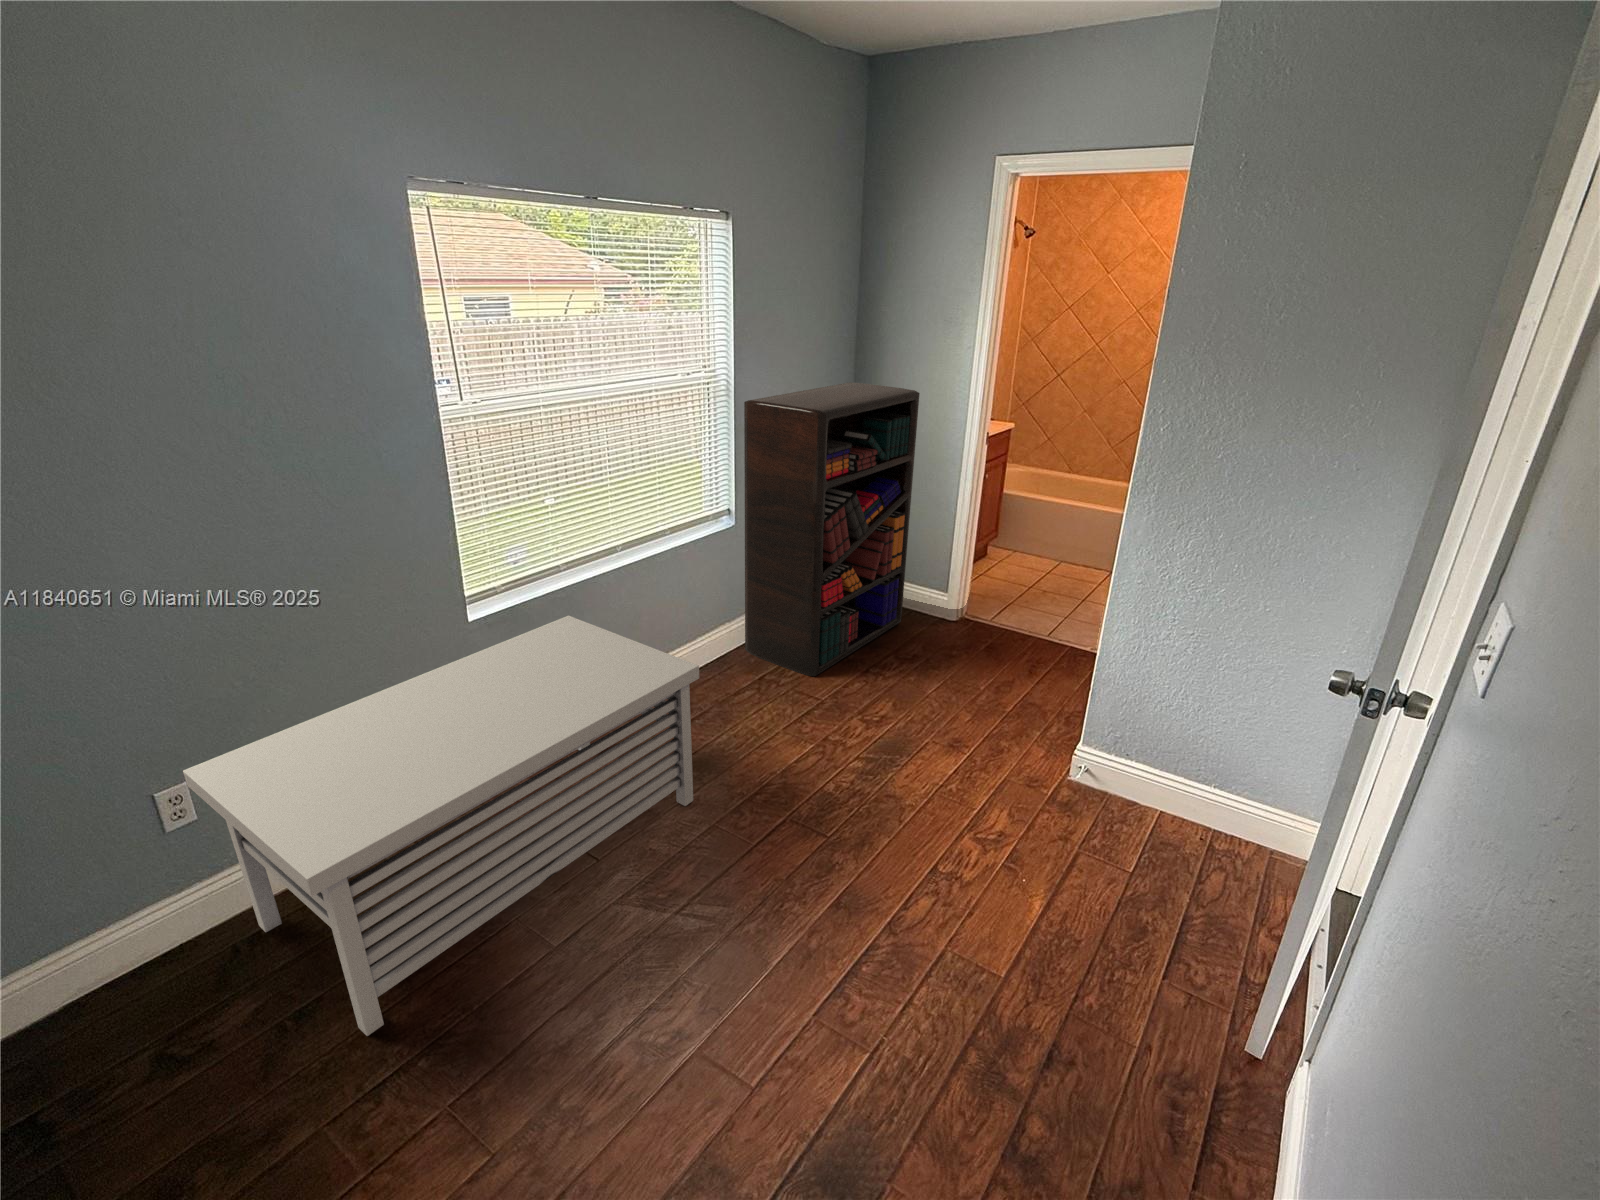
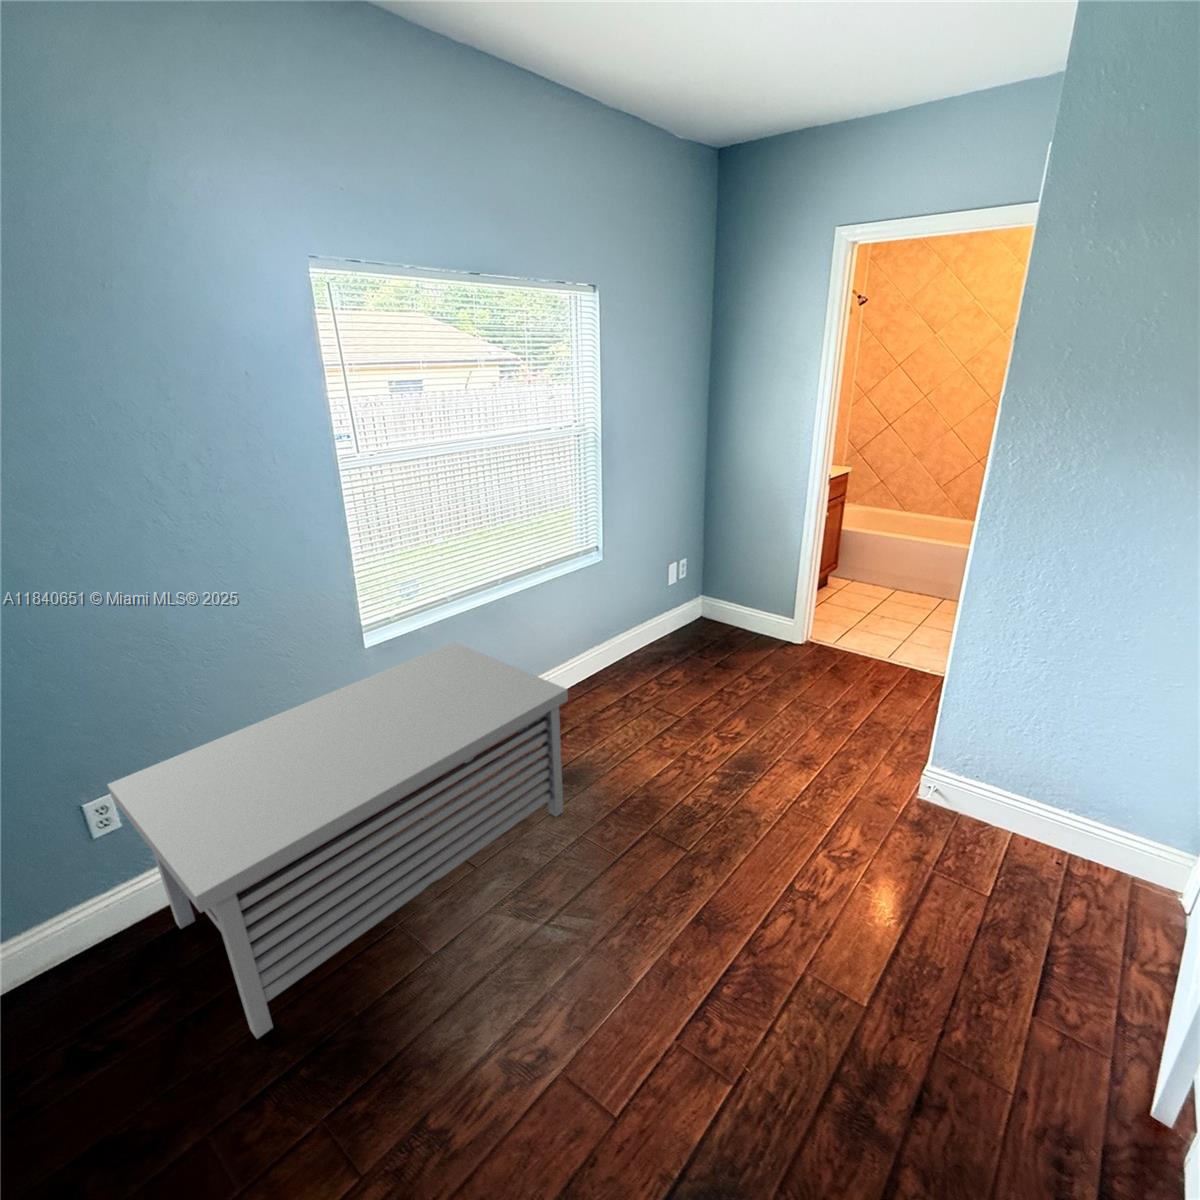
bookshelf: present [744,382,920,676] -> none [610,433,767,695]

